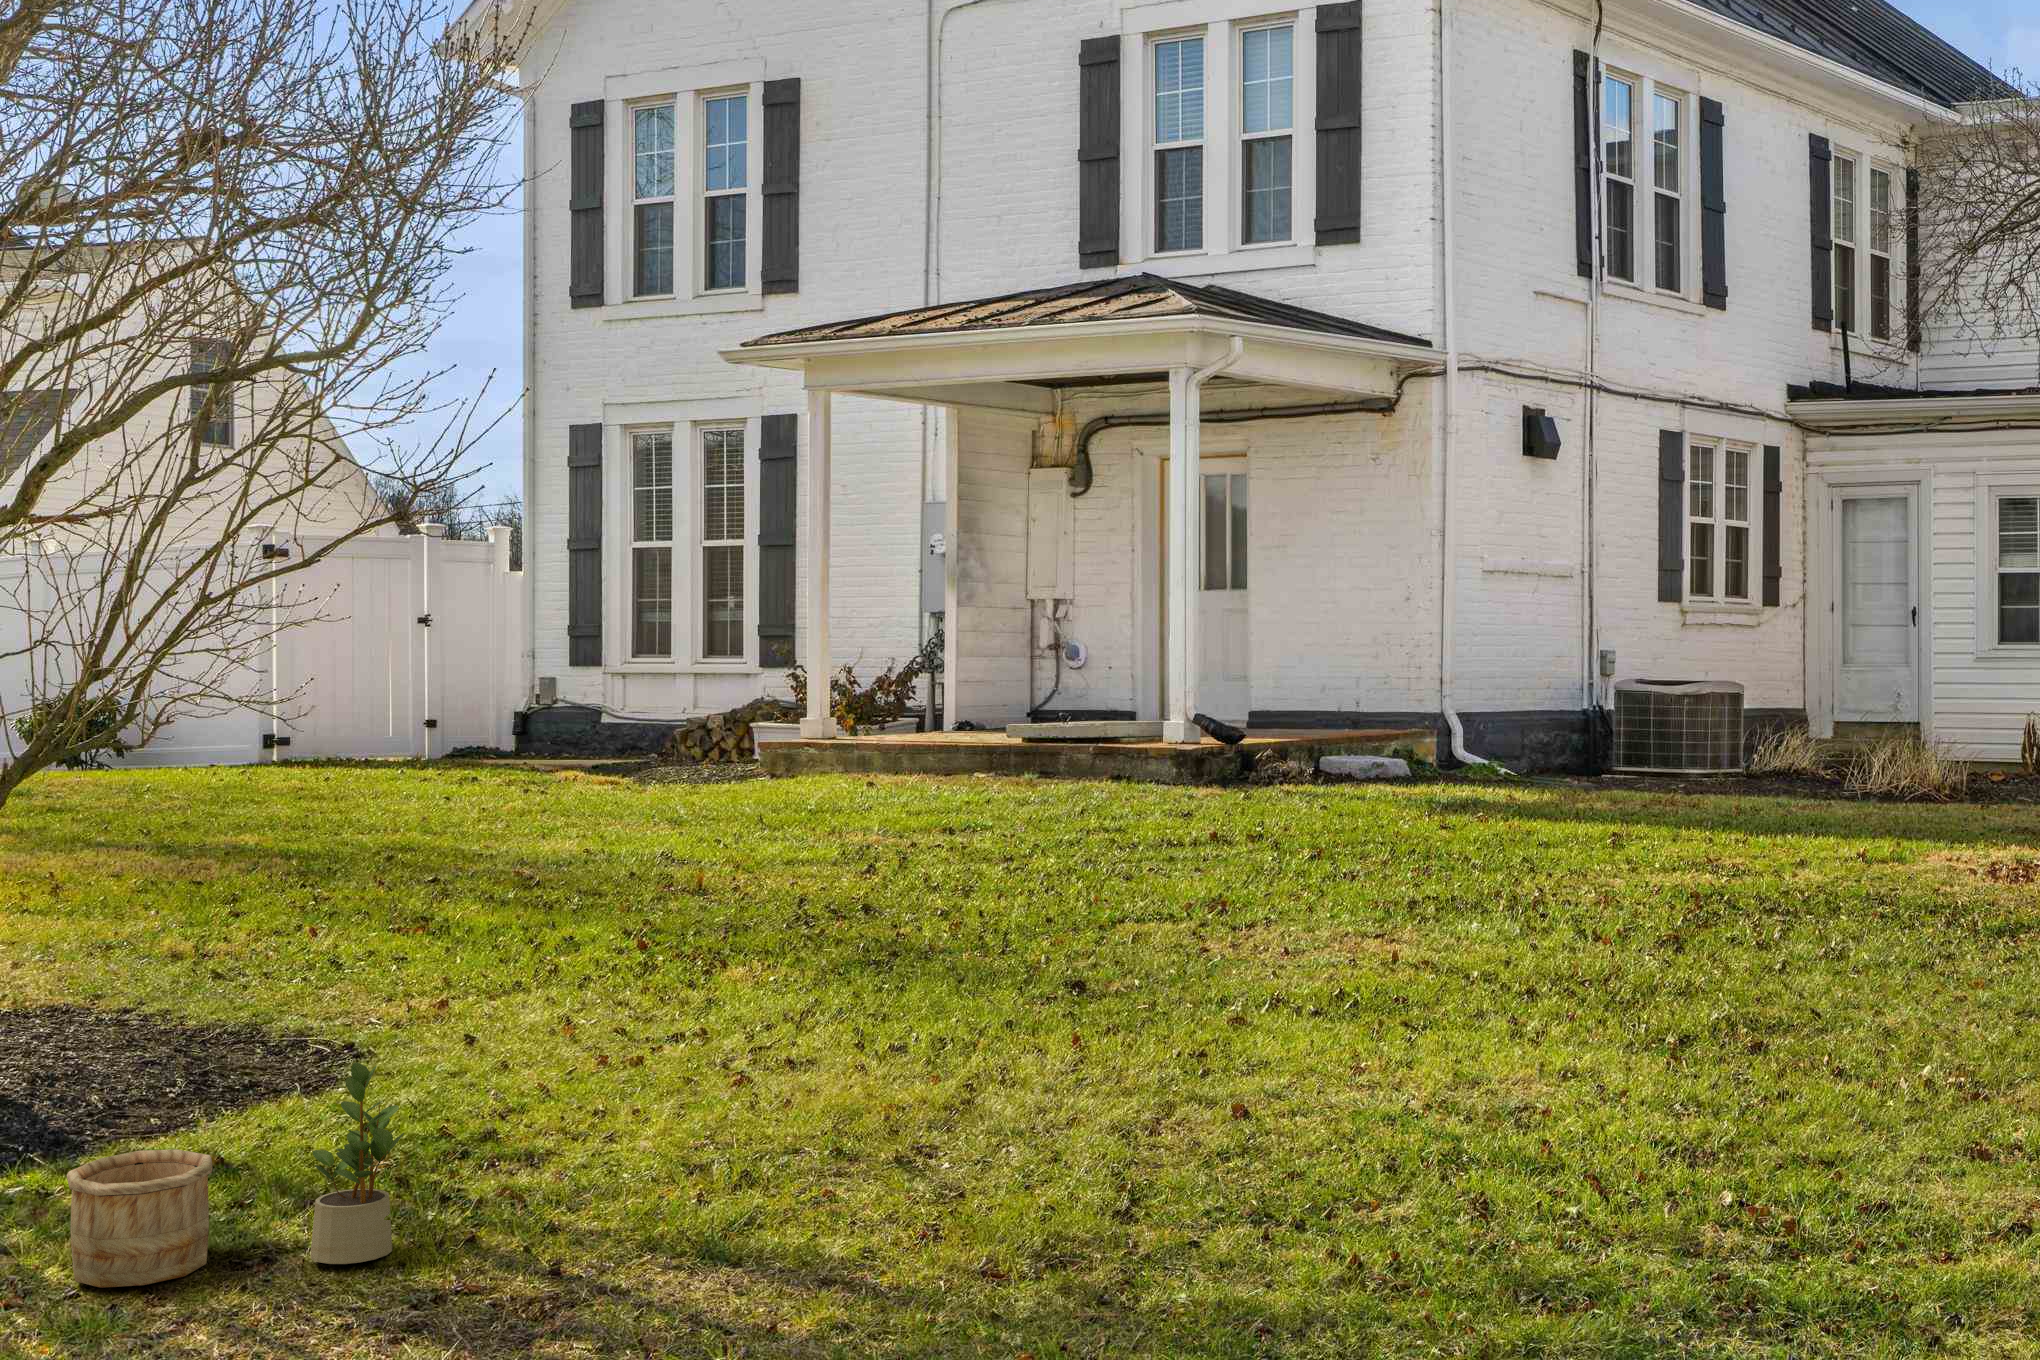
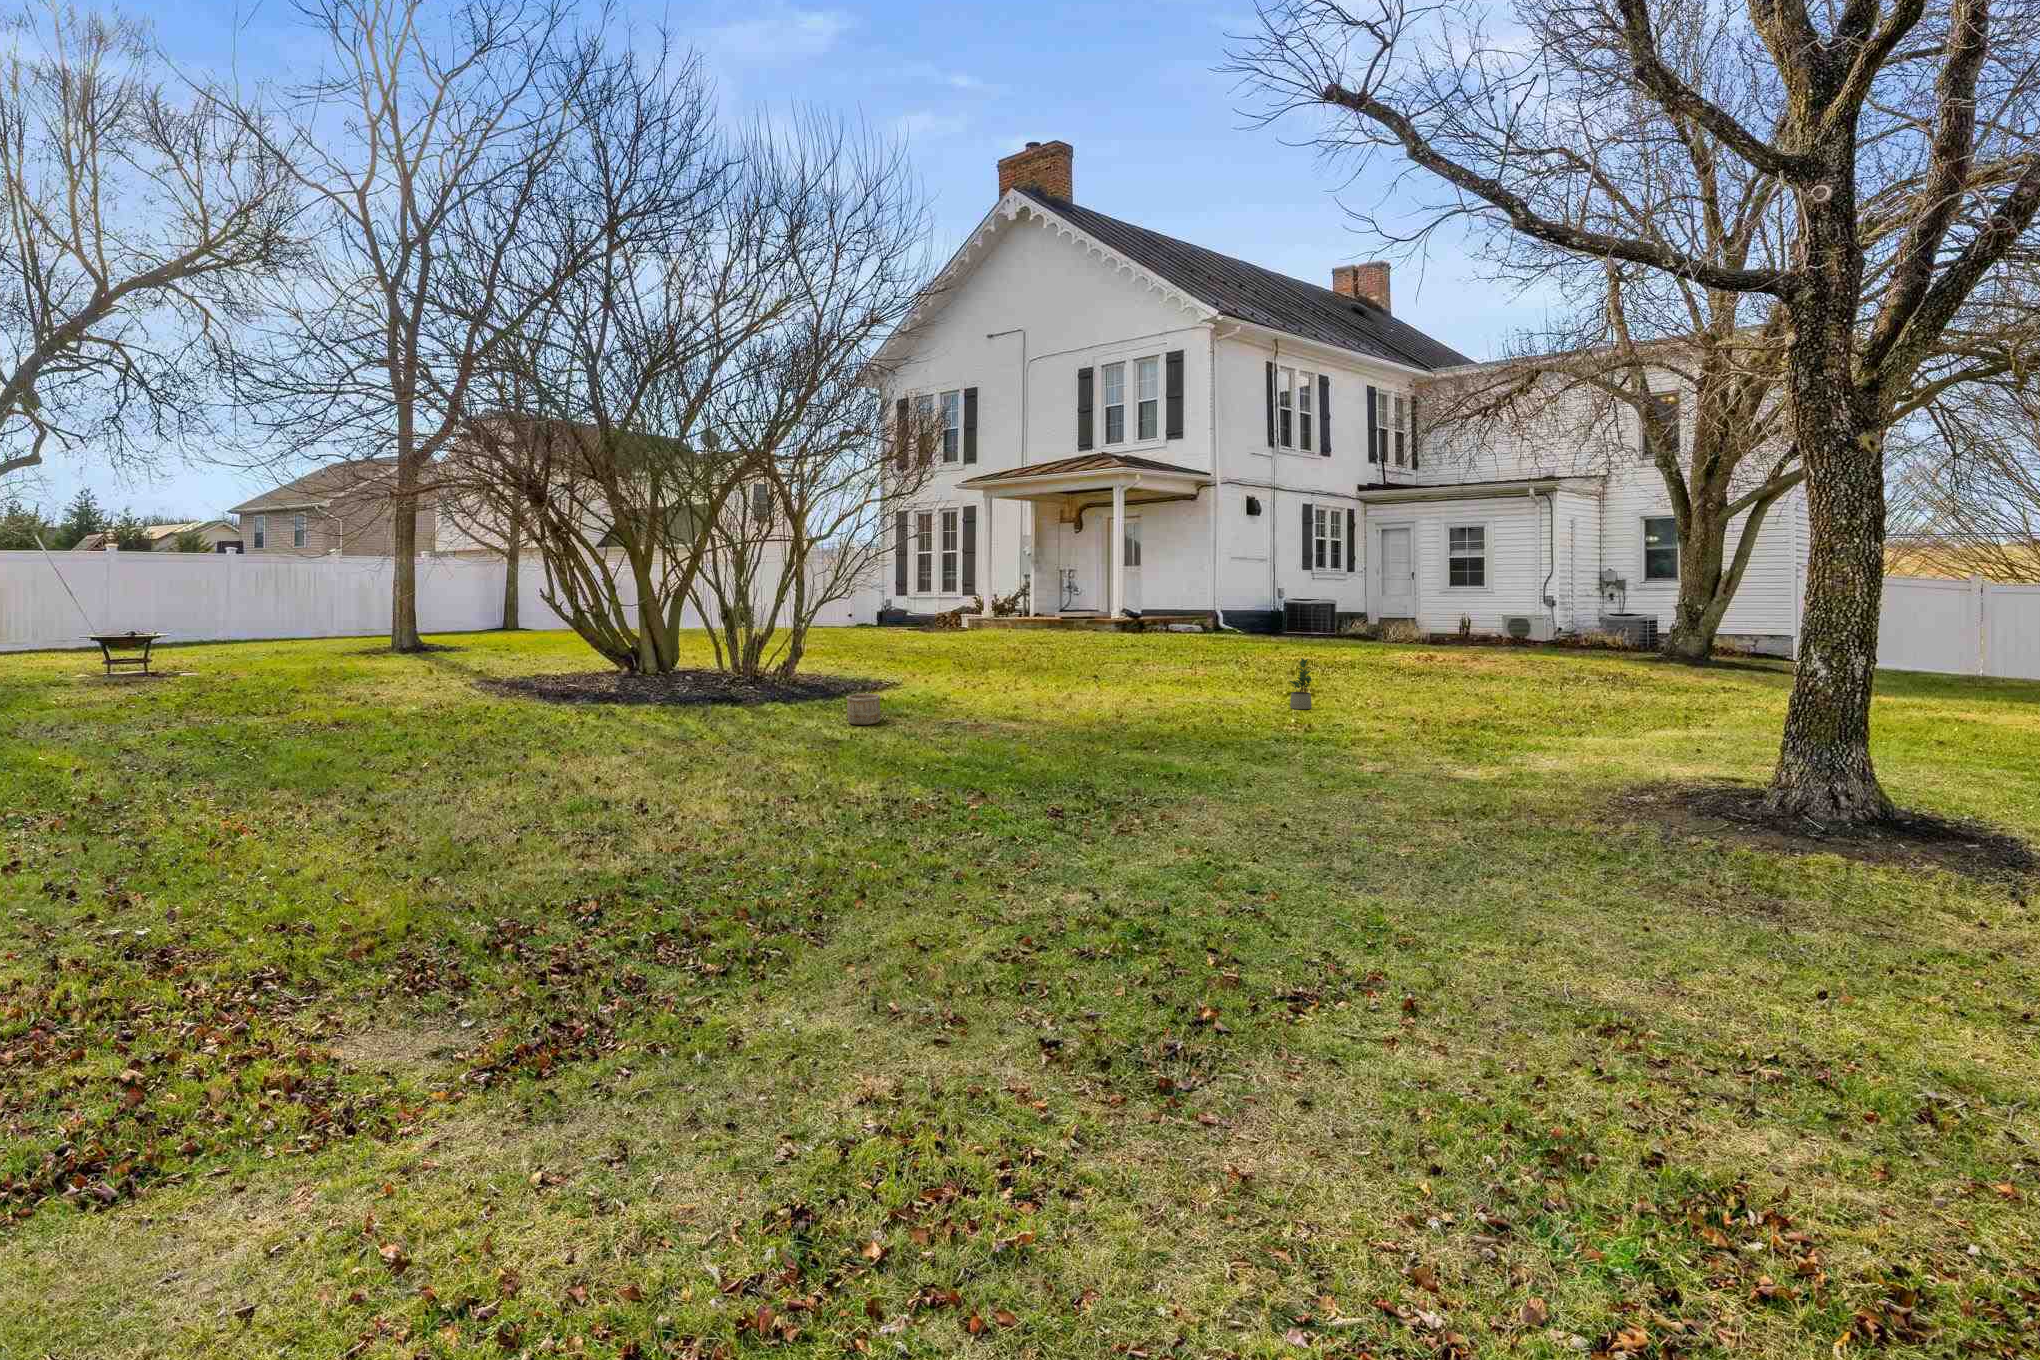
potted plant: present [310,1062,404,1264] -> present [1290,658,1312,709]

